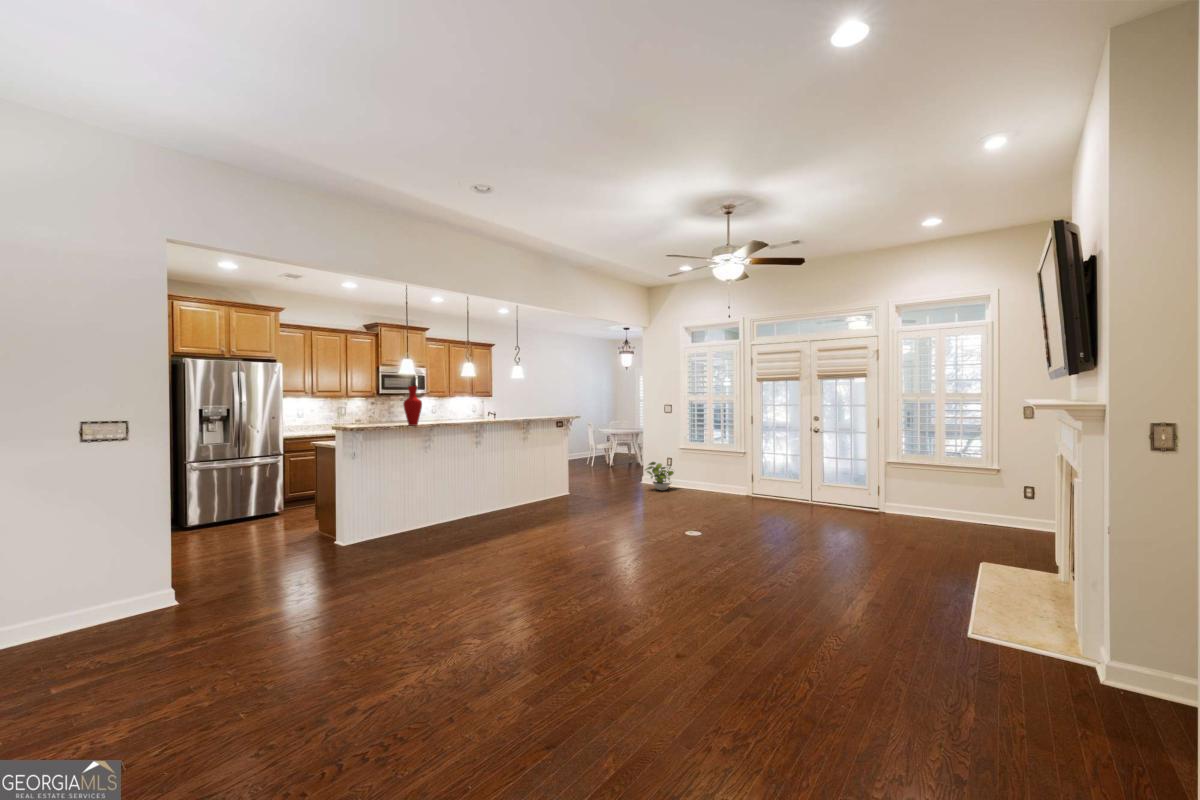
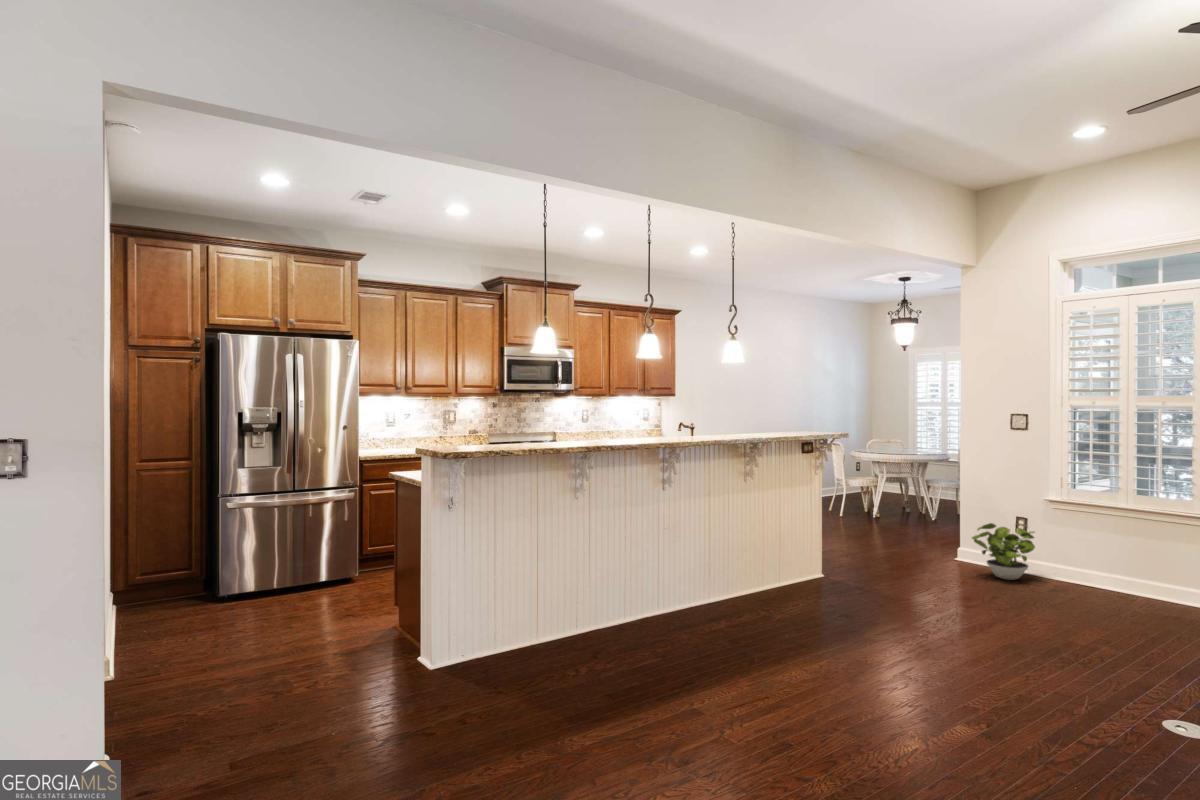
vase: present [403,386,422,426] -> none [536,374,569,449]

